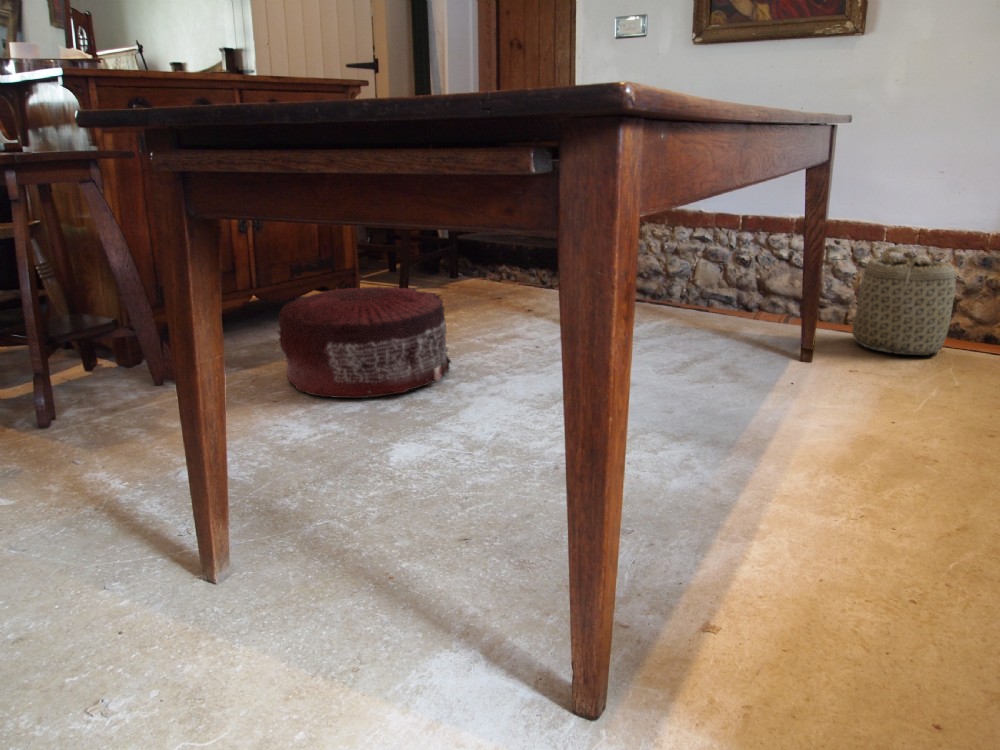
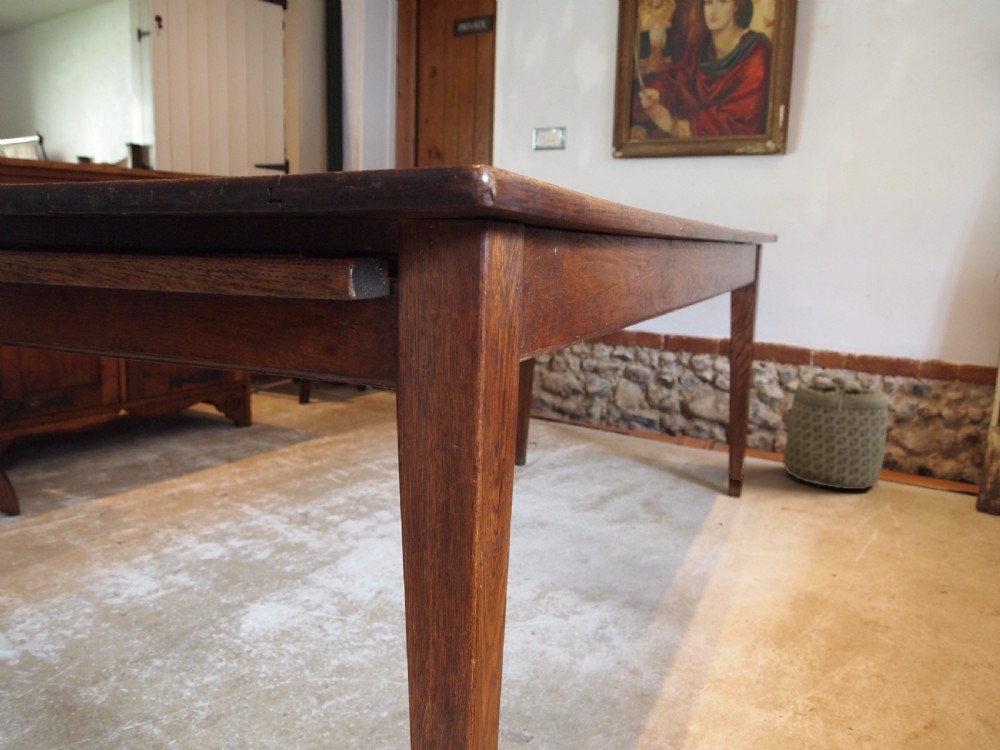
pouf: present [278,286,451,398] -> none [125,402,341,539]

